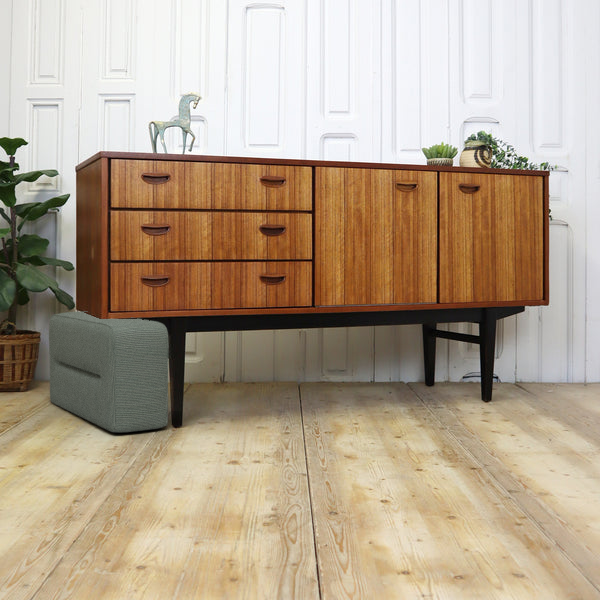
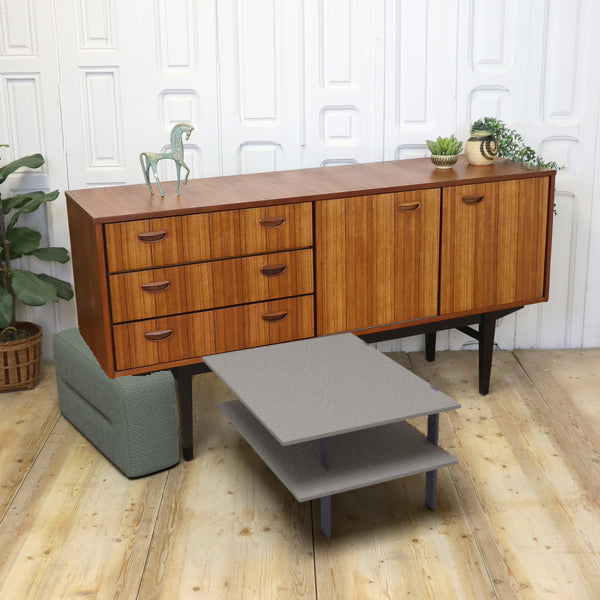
side table: none [198,307,463,468] -> present [202,333,461,537]

